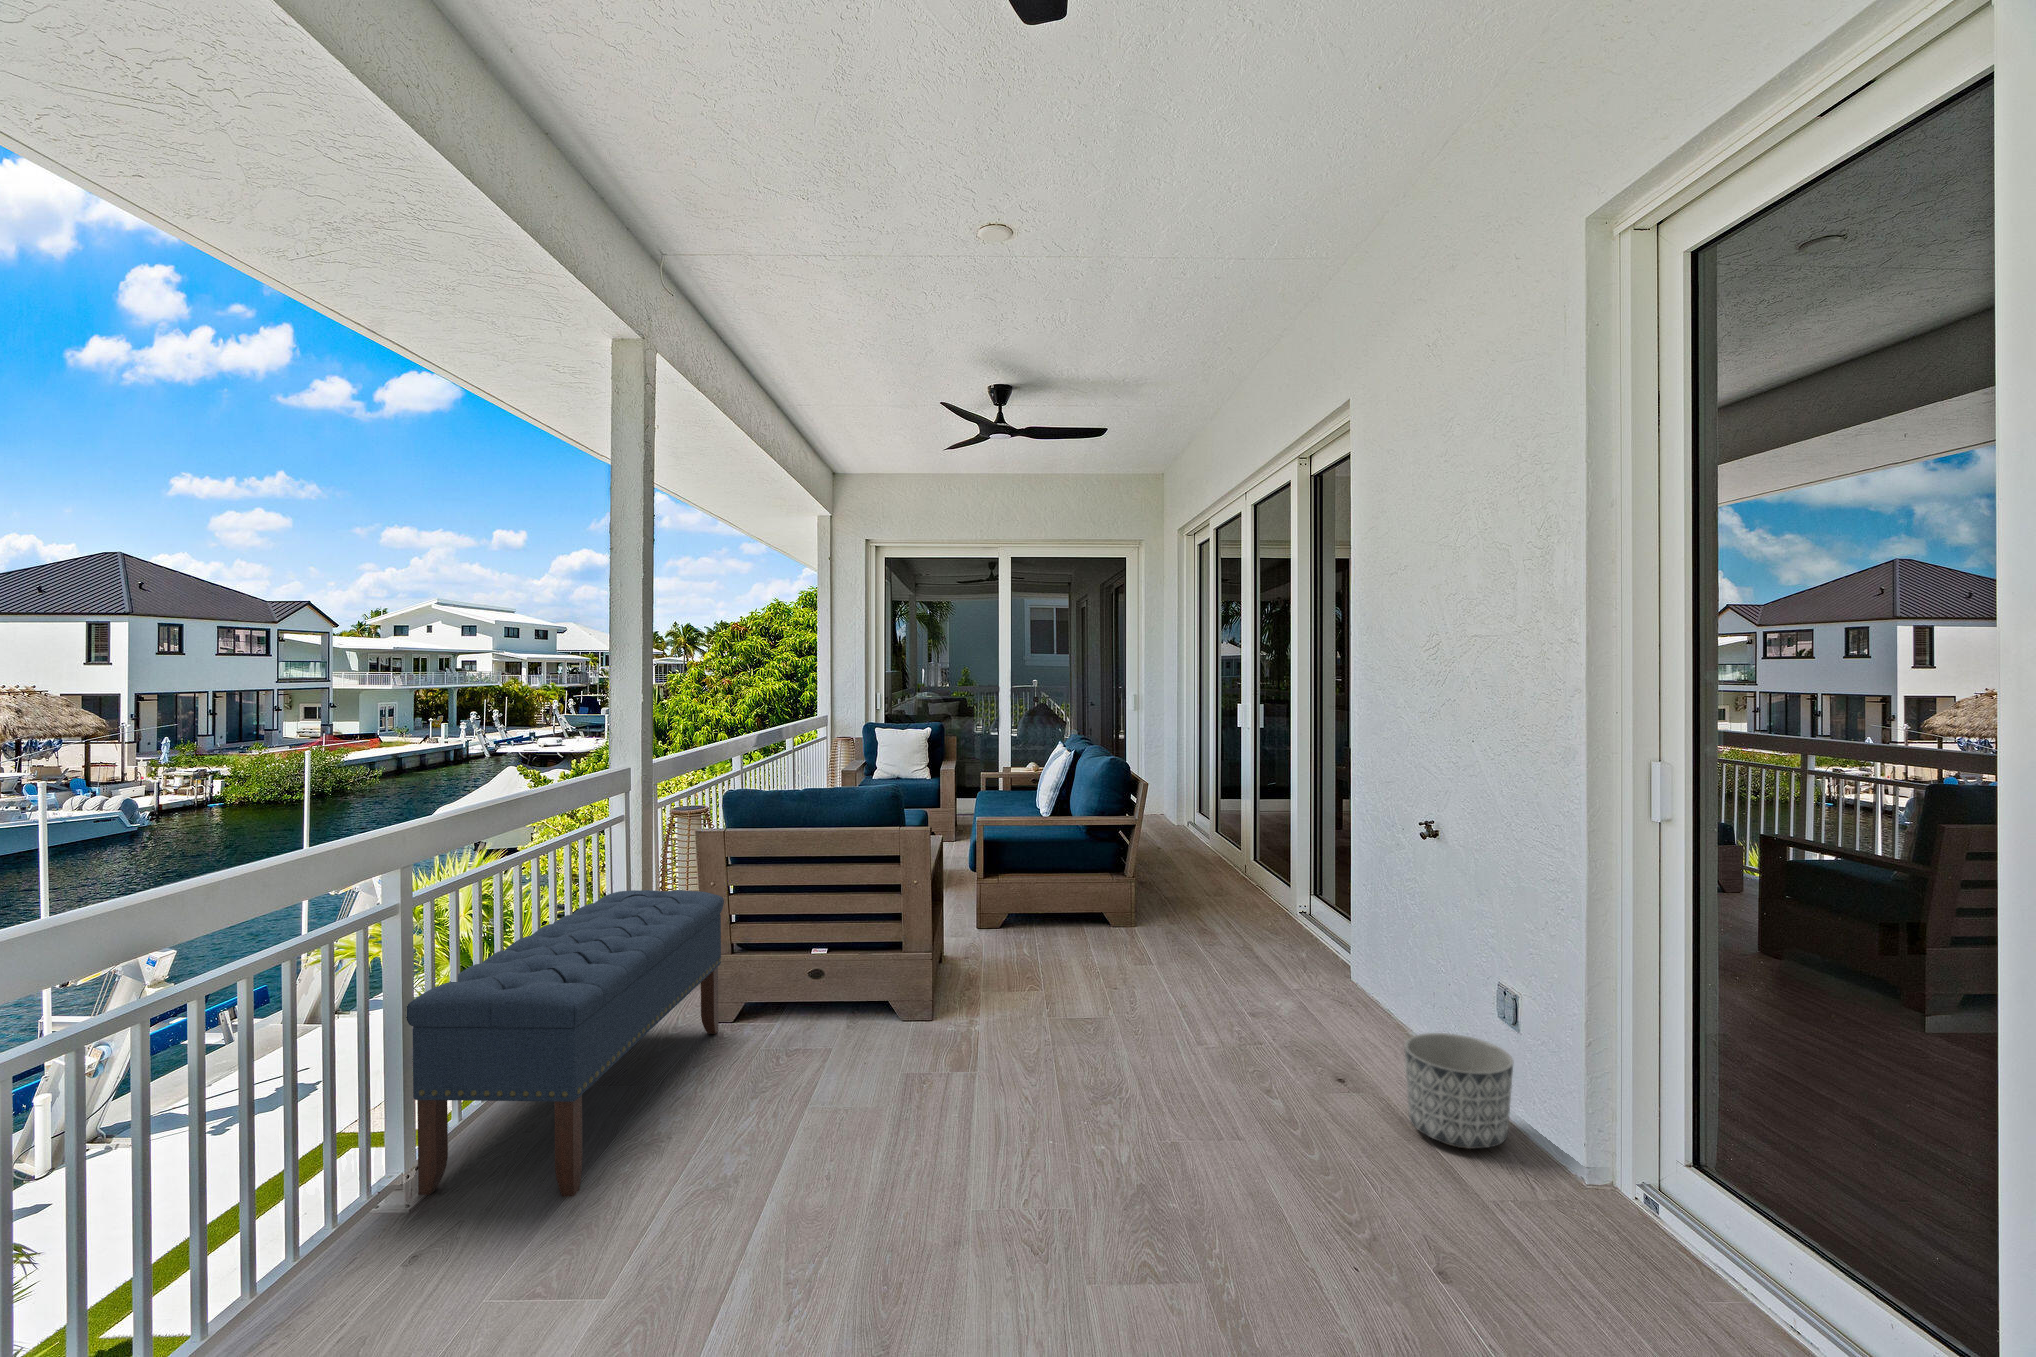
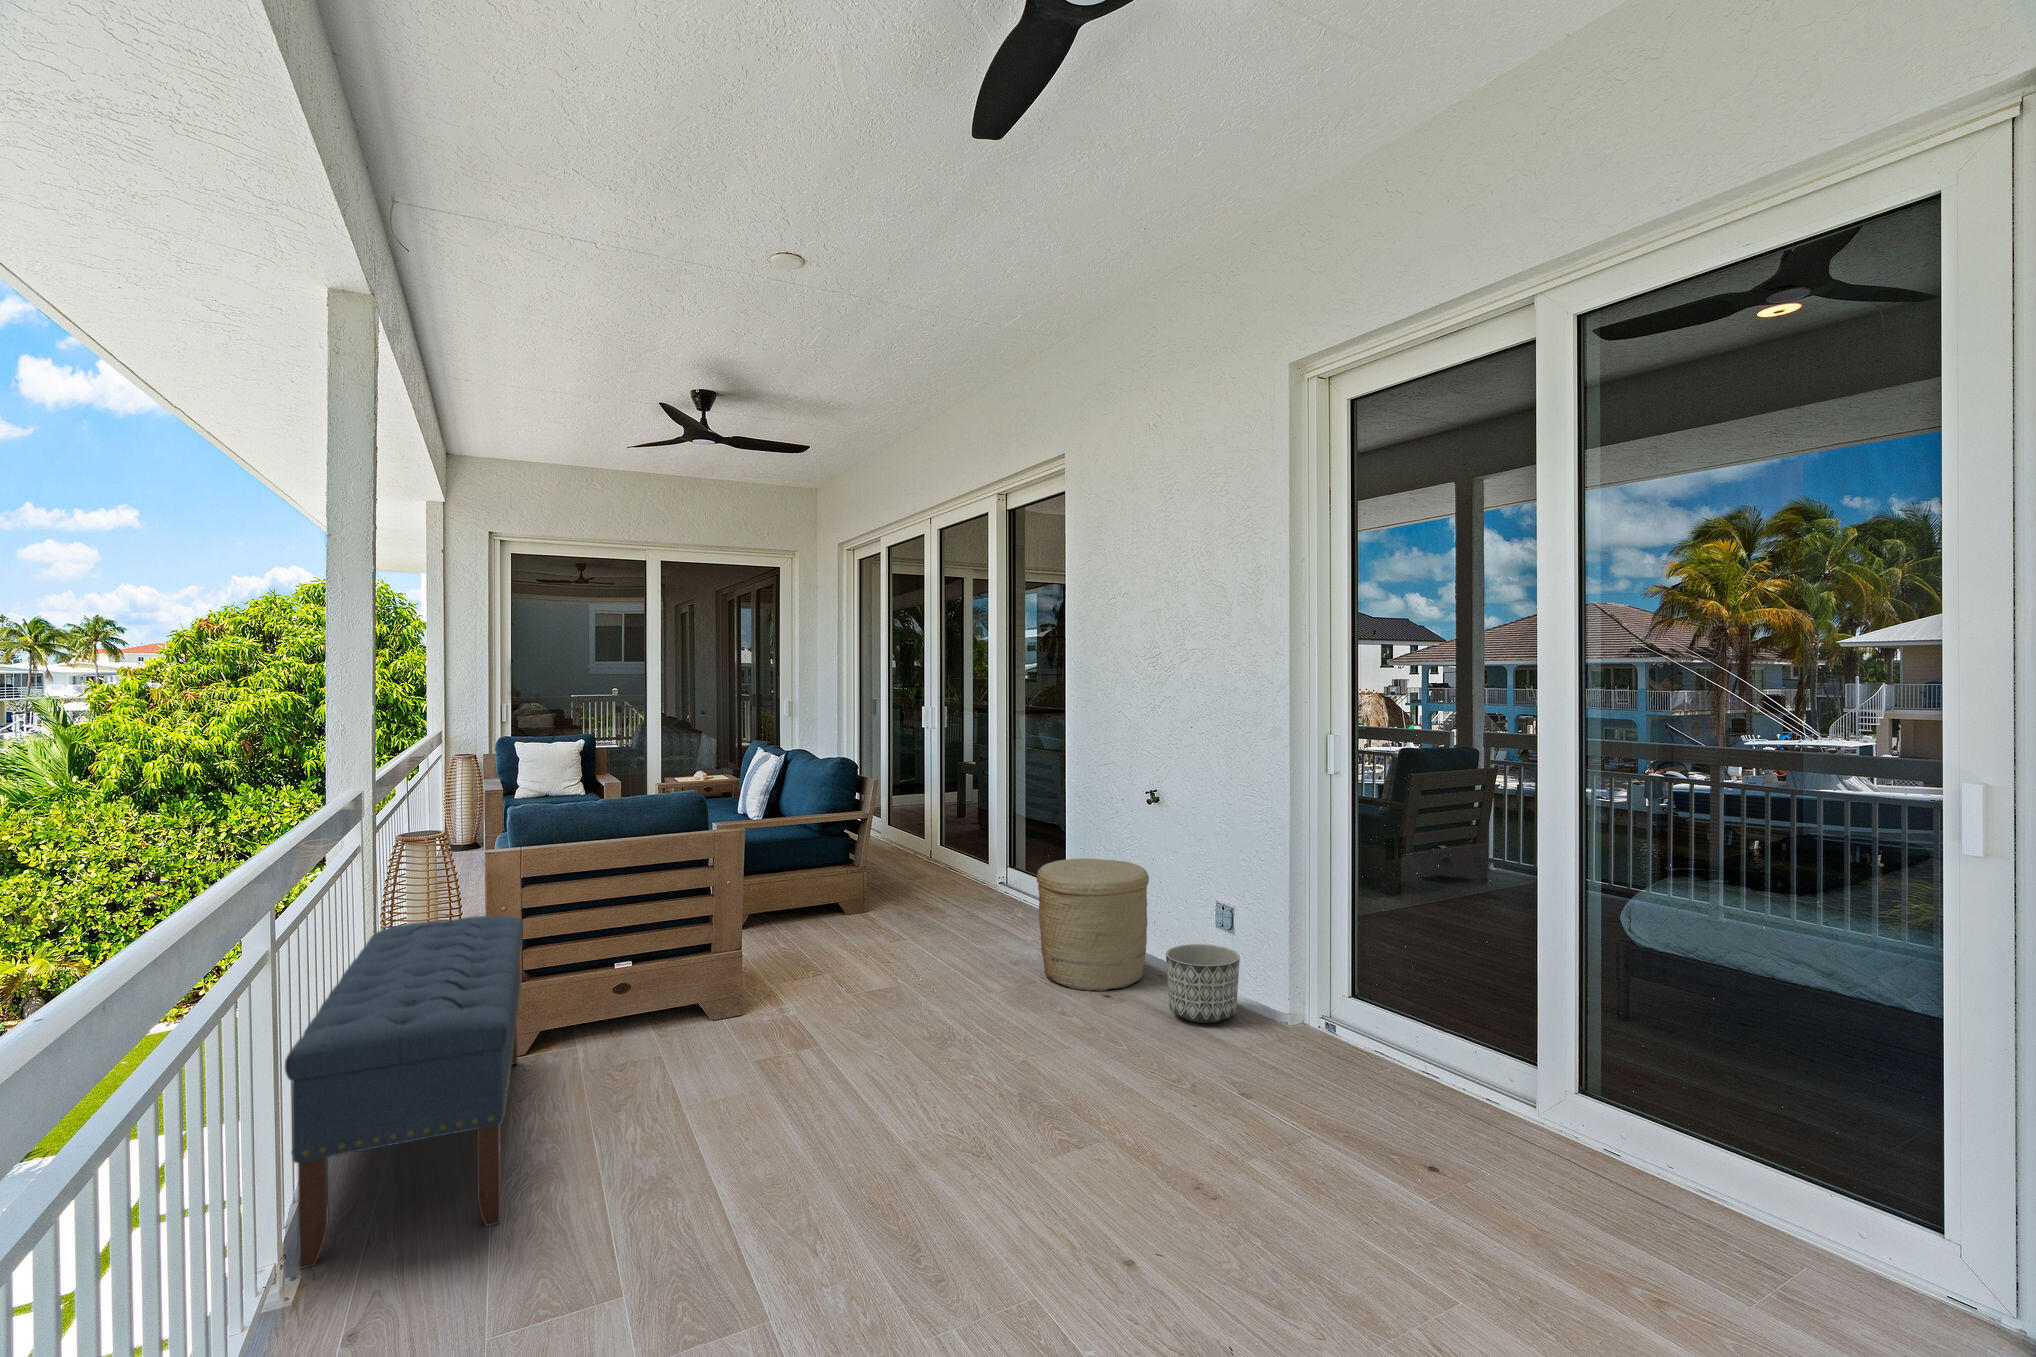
woven basket: none [1270,898,1419,1072] -> present [1037,858,1149,991]

